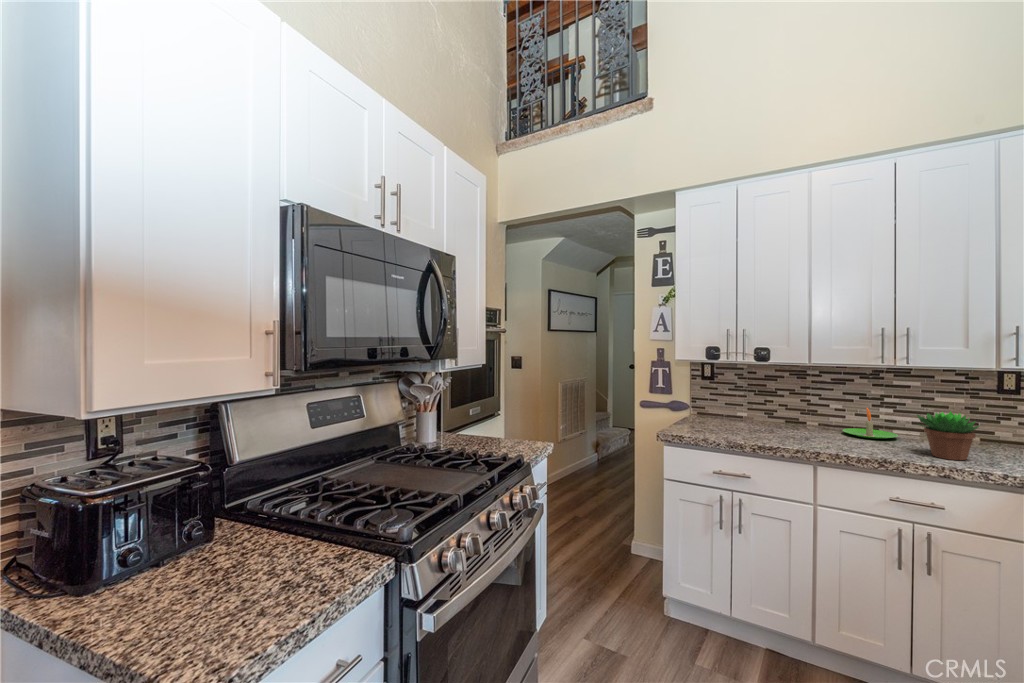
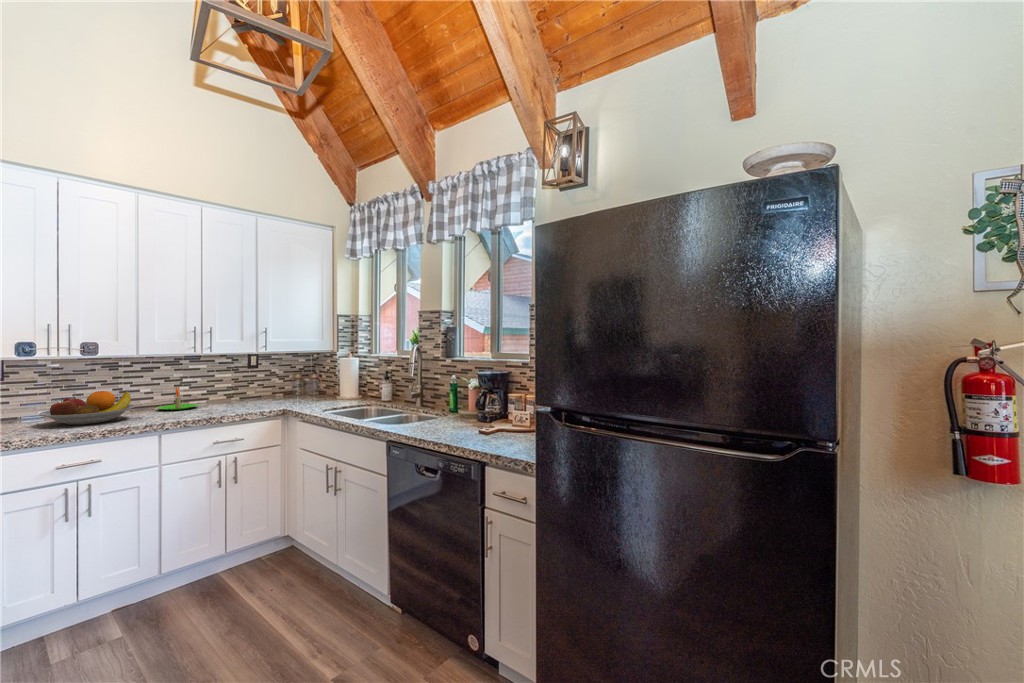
fruit bowl: none [722,401,806,434] -> present [39,391,135,425]
succulent plant: present [917,411,980,460] -> none [219,379,254,410]

